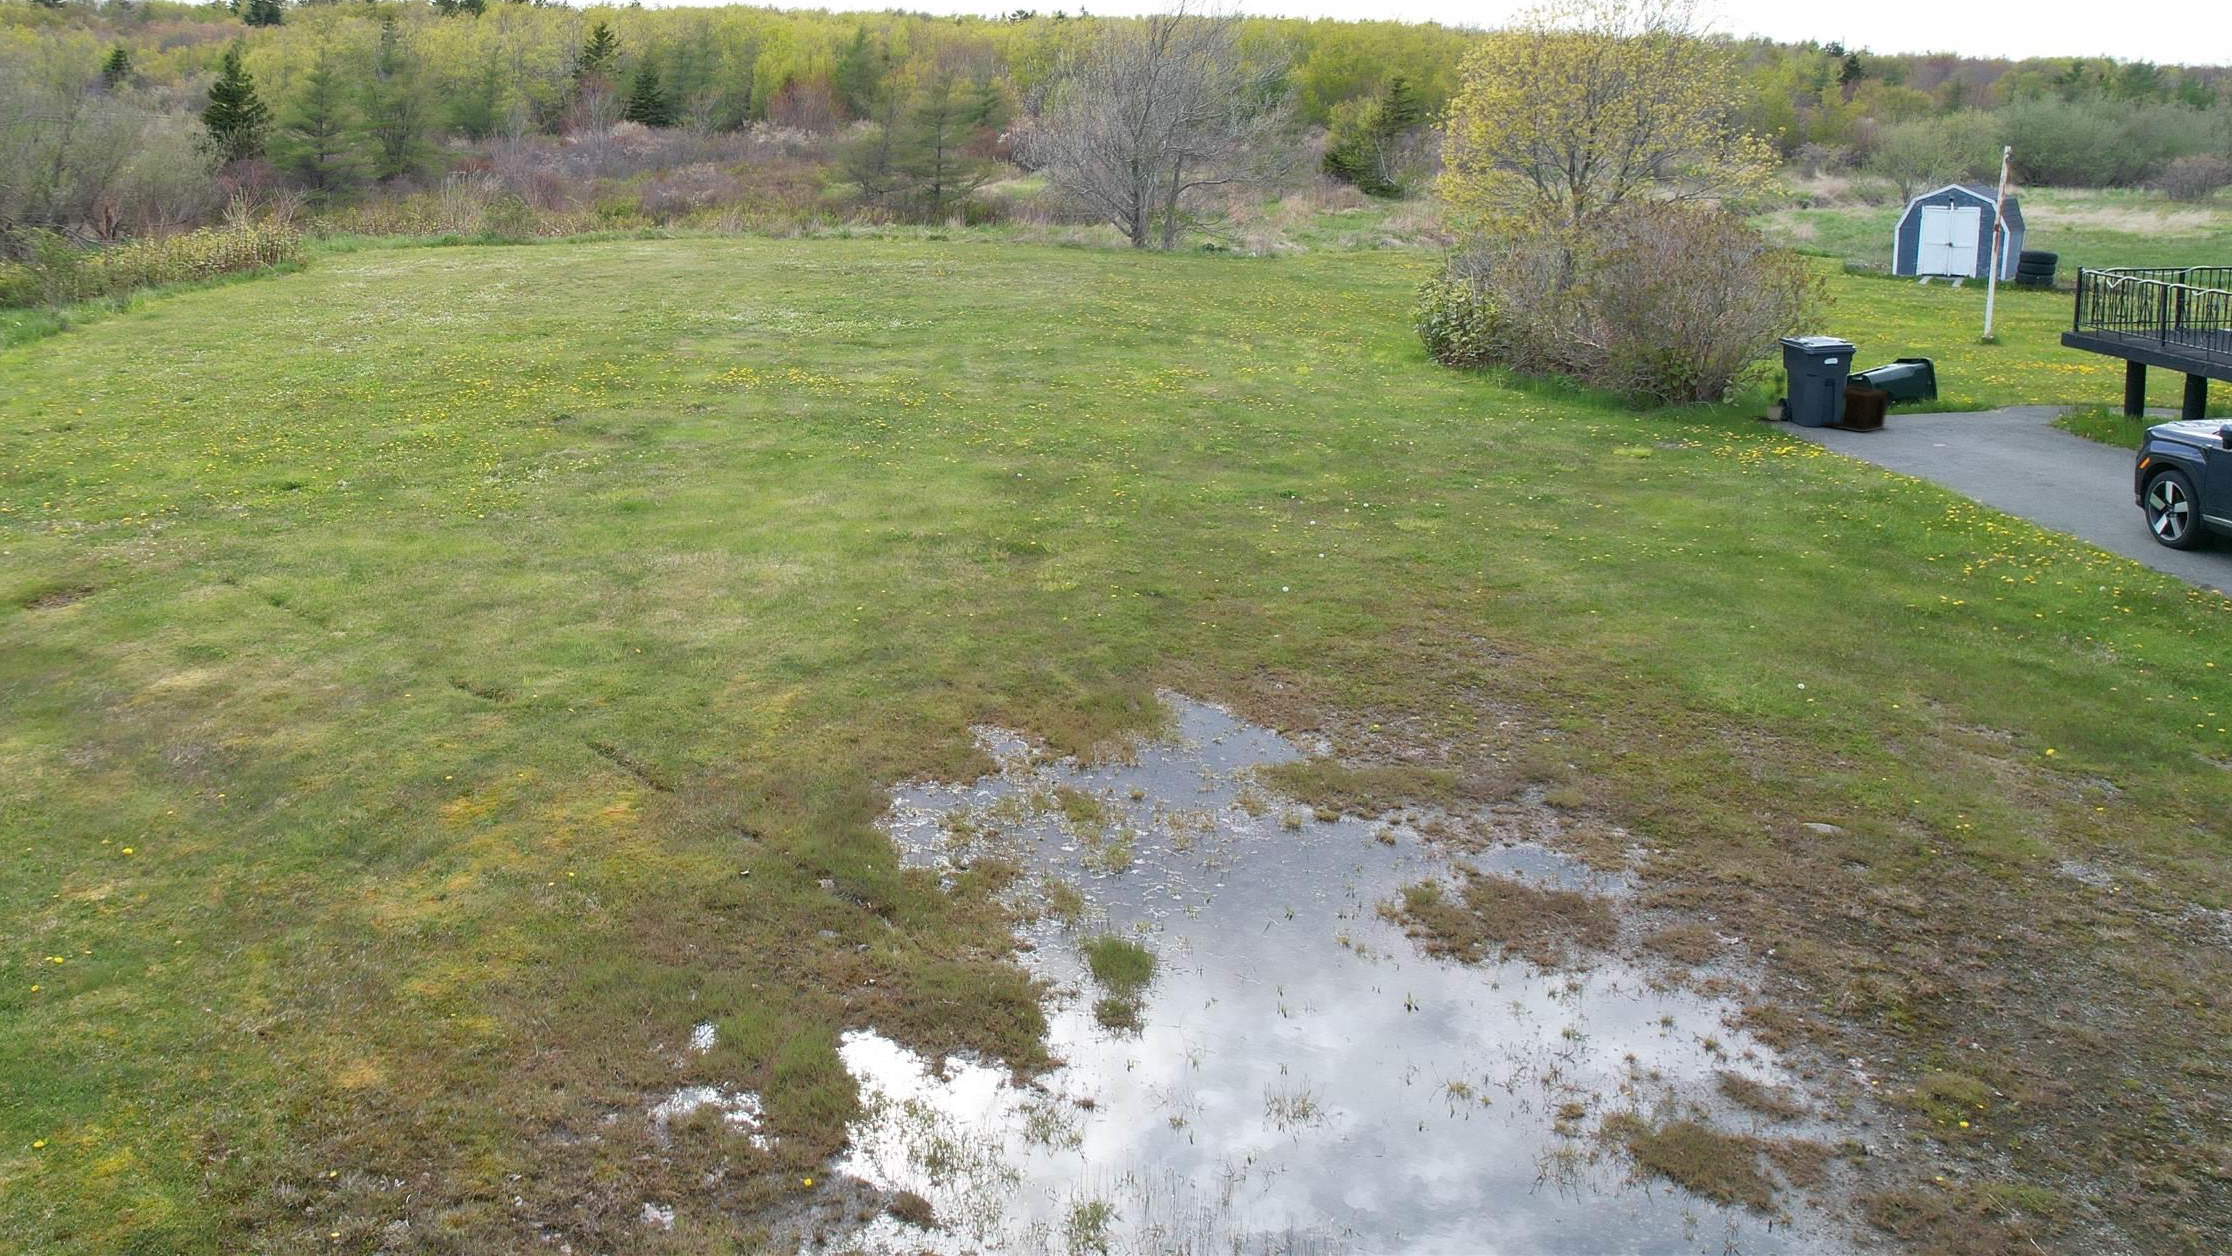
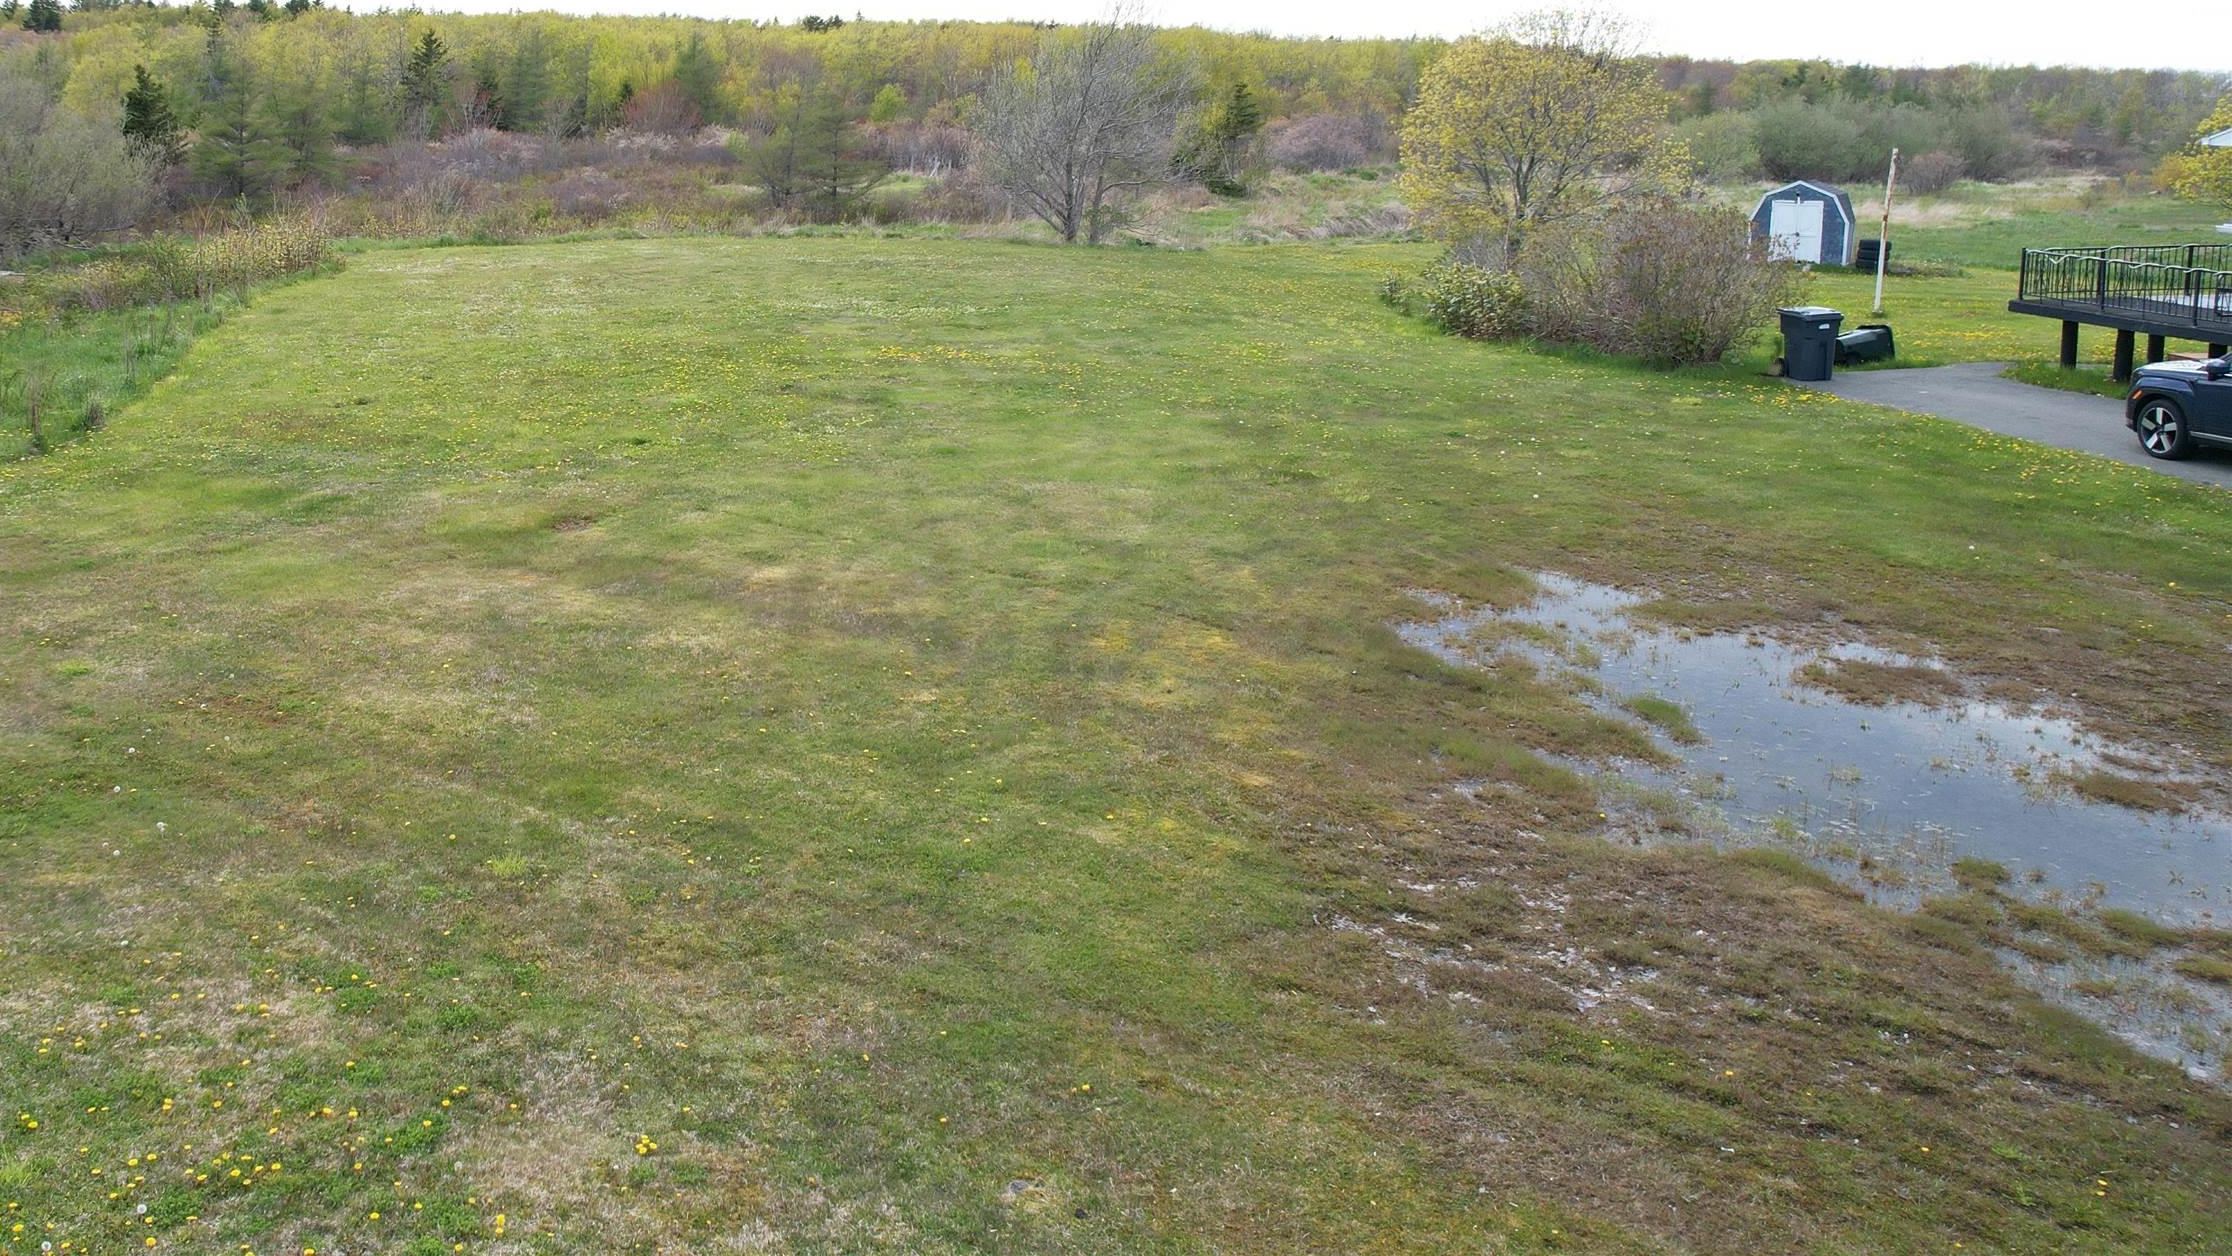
wooden crate: present [1824,386,1888,432] -> none [1817,347,1870,383]

